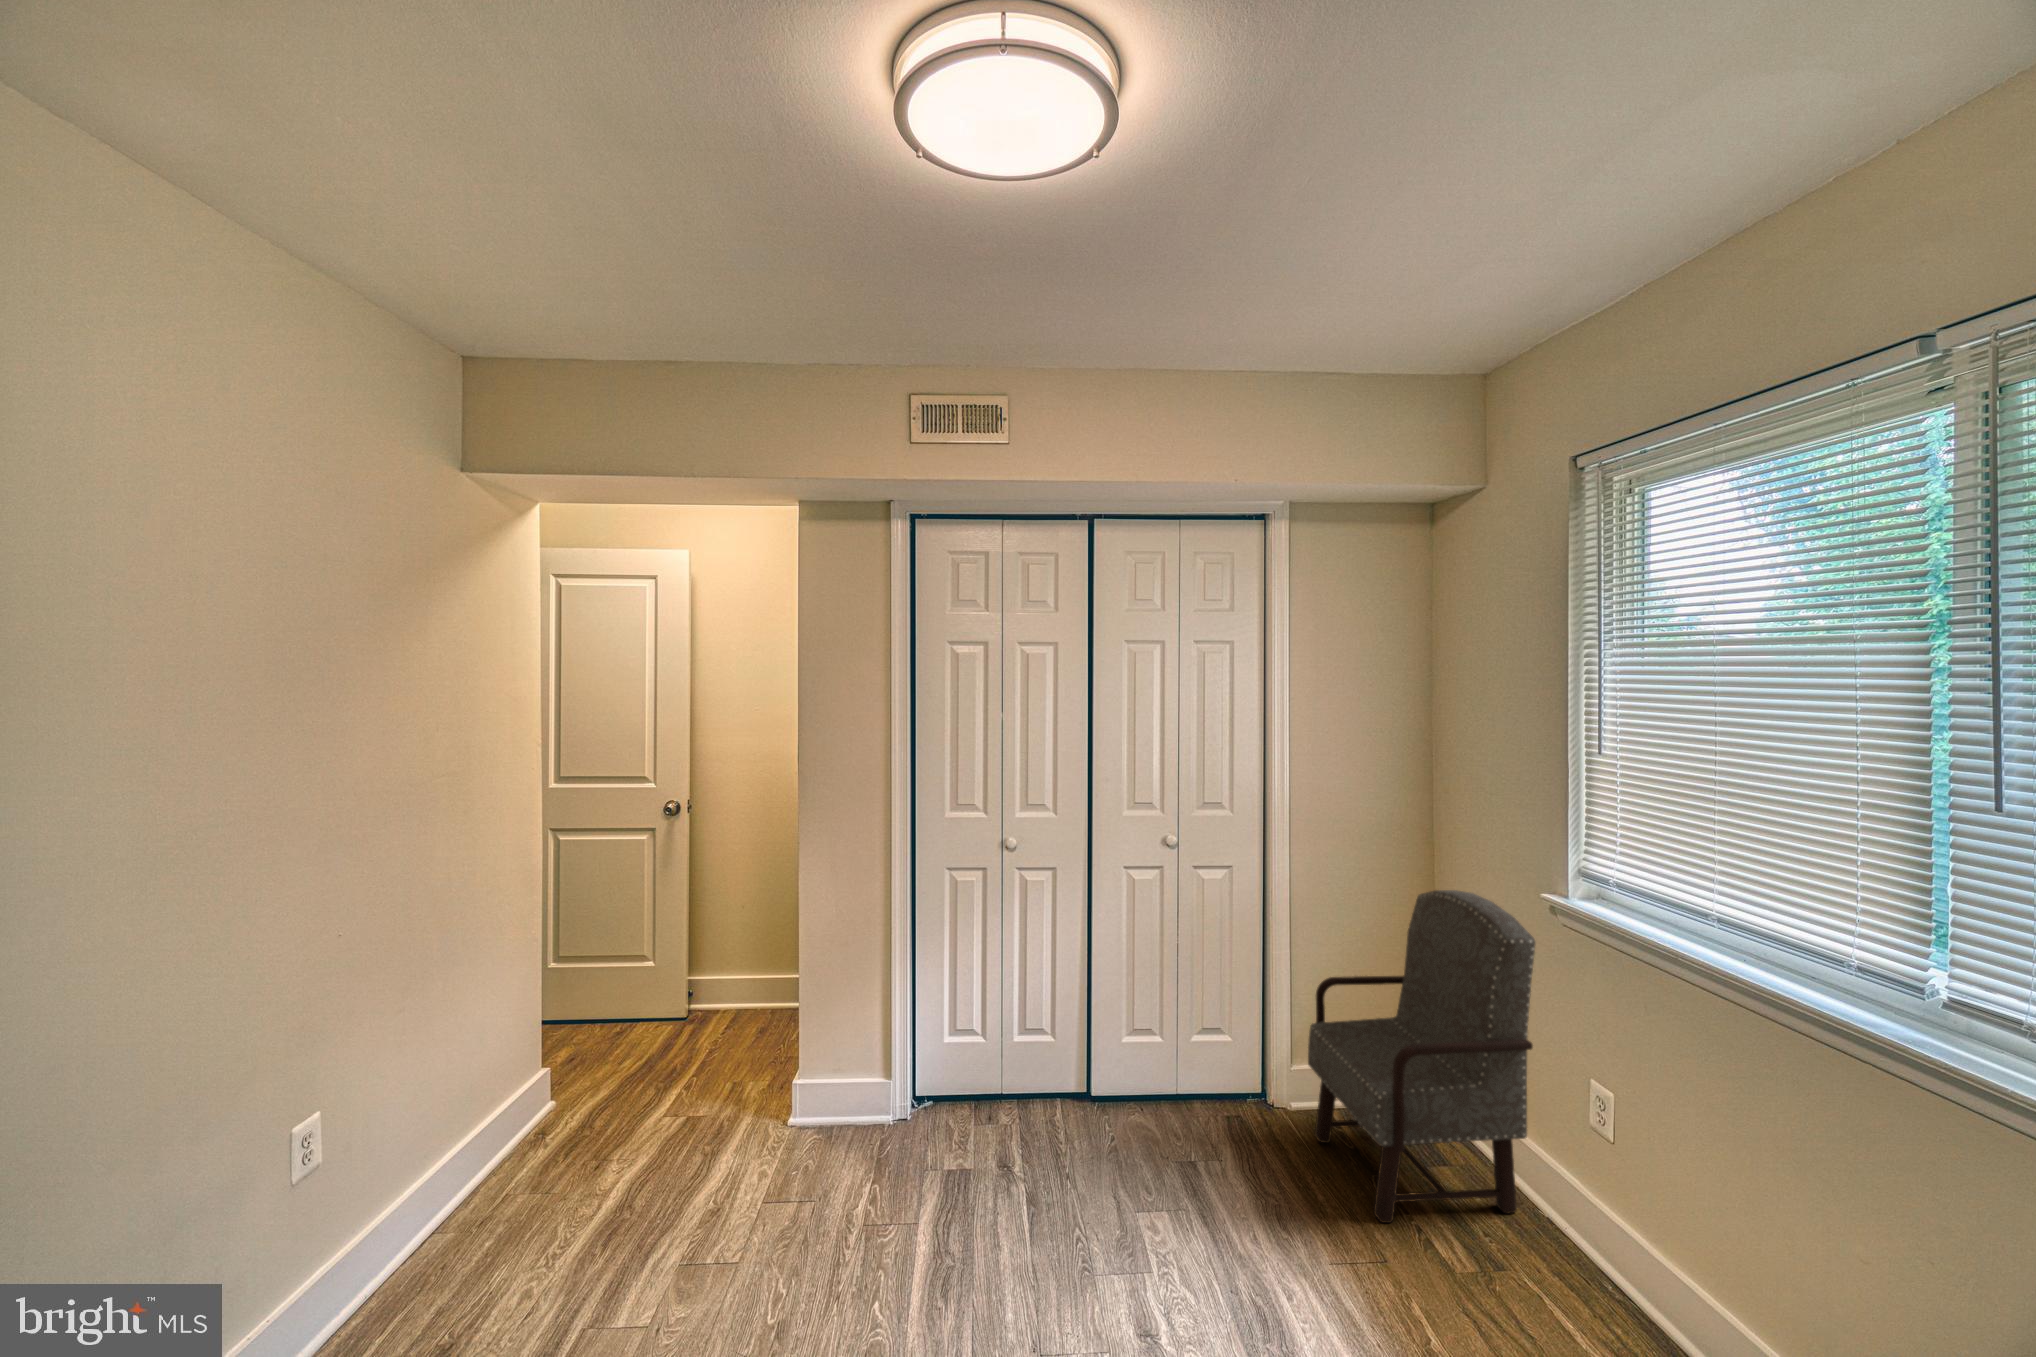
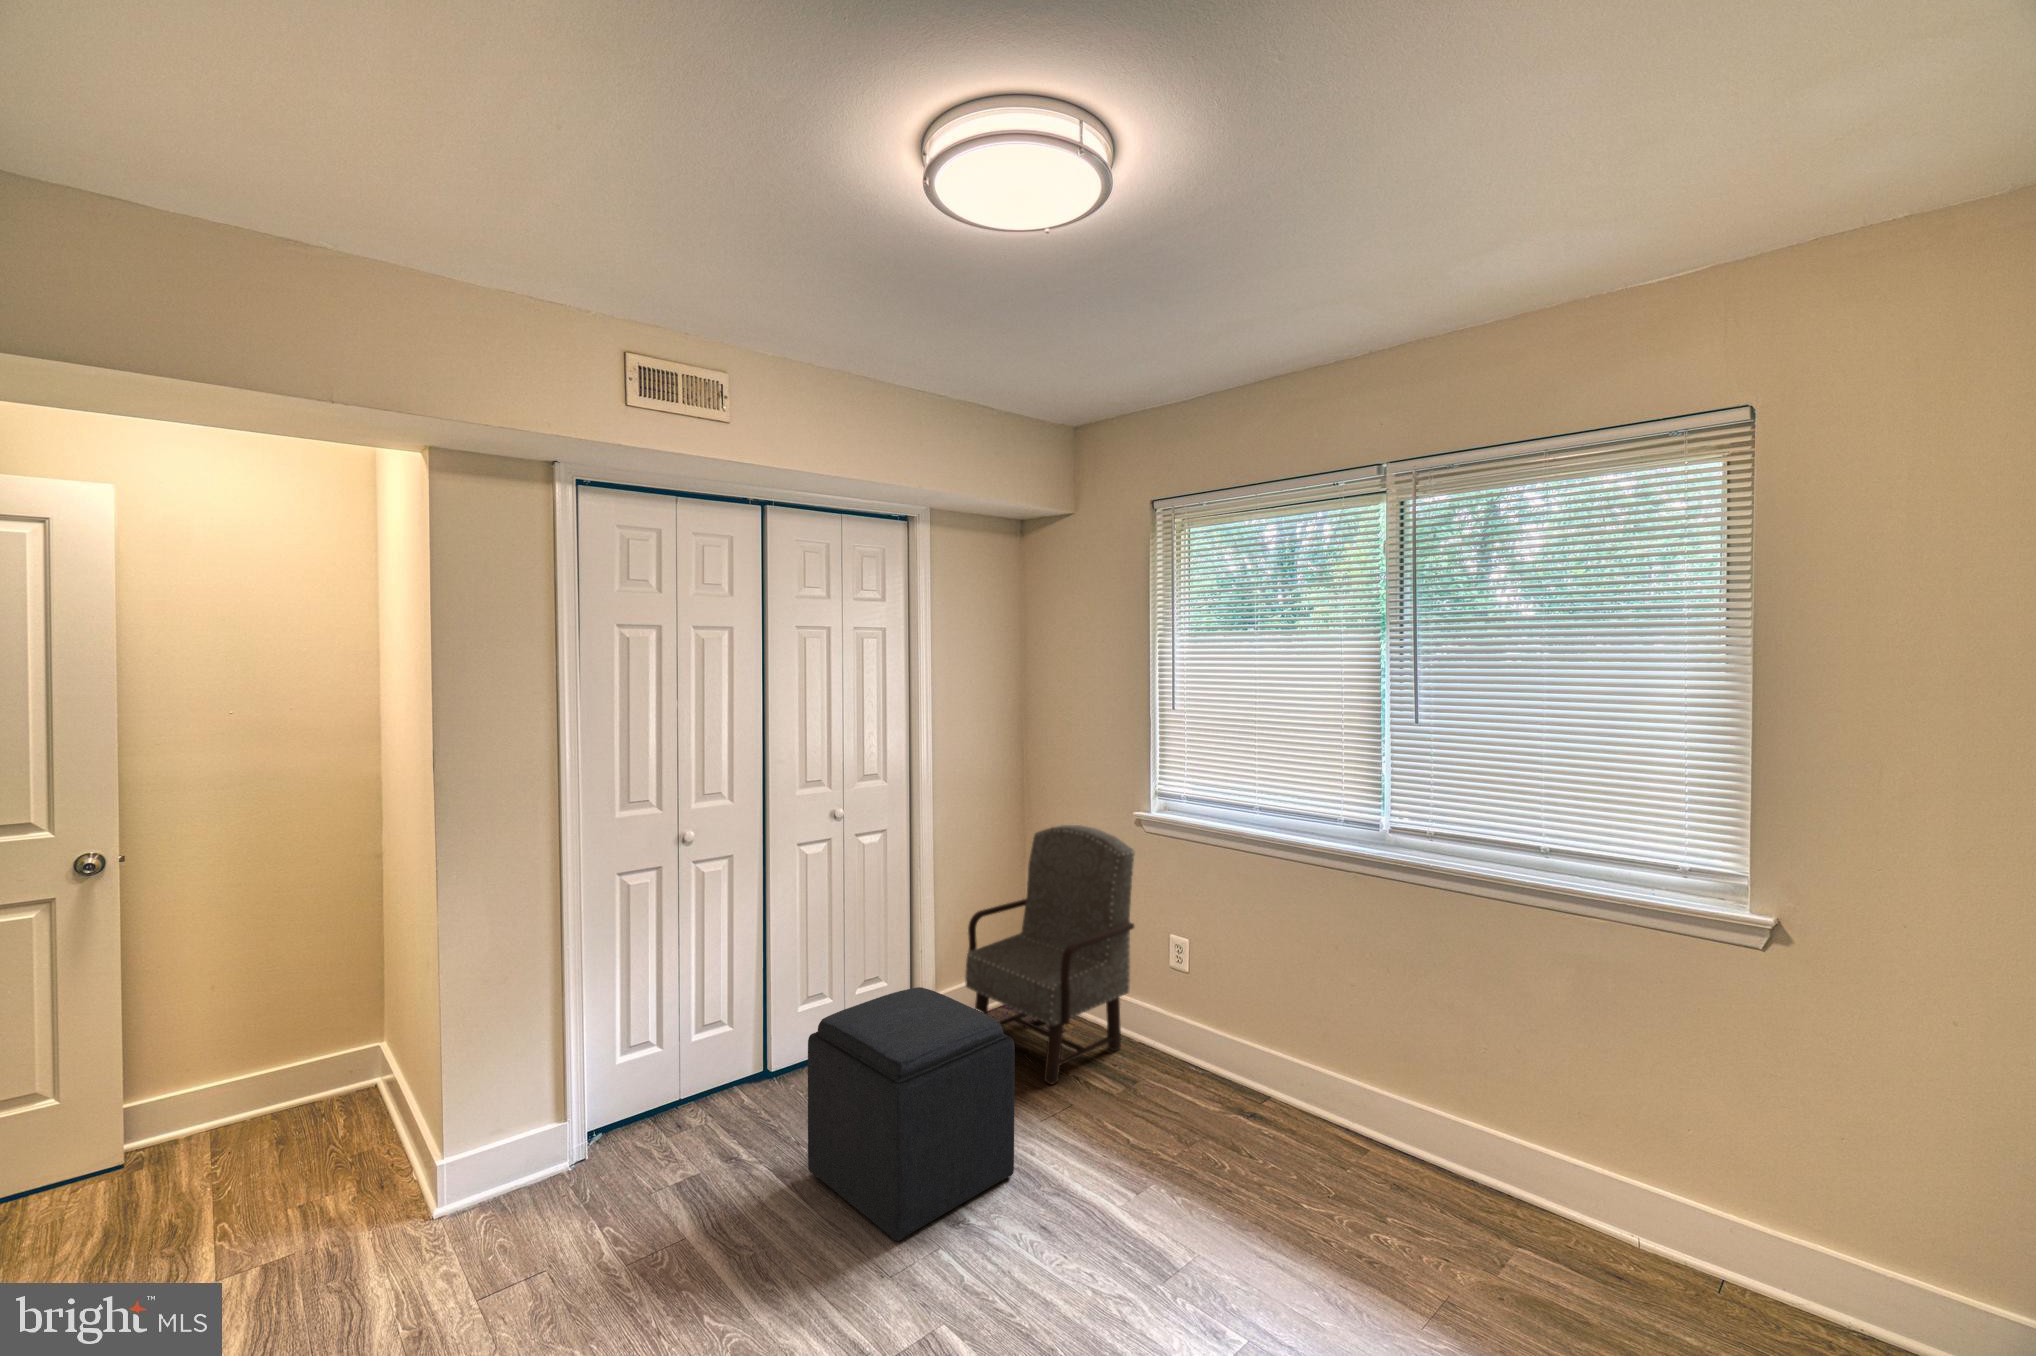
ottoman: none [1049,1044,1250,1325] -> present [808,987,1015,1241]

